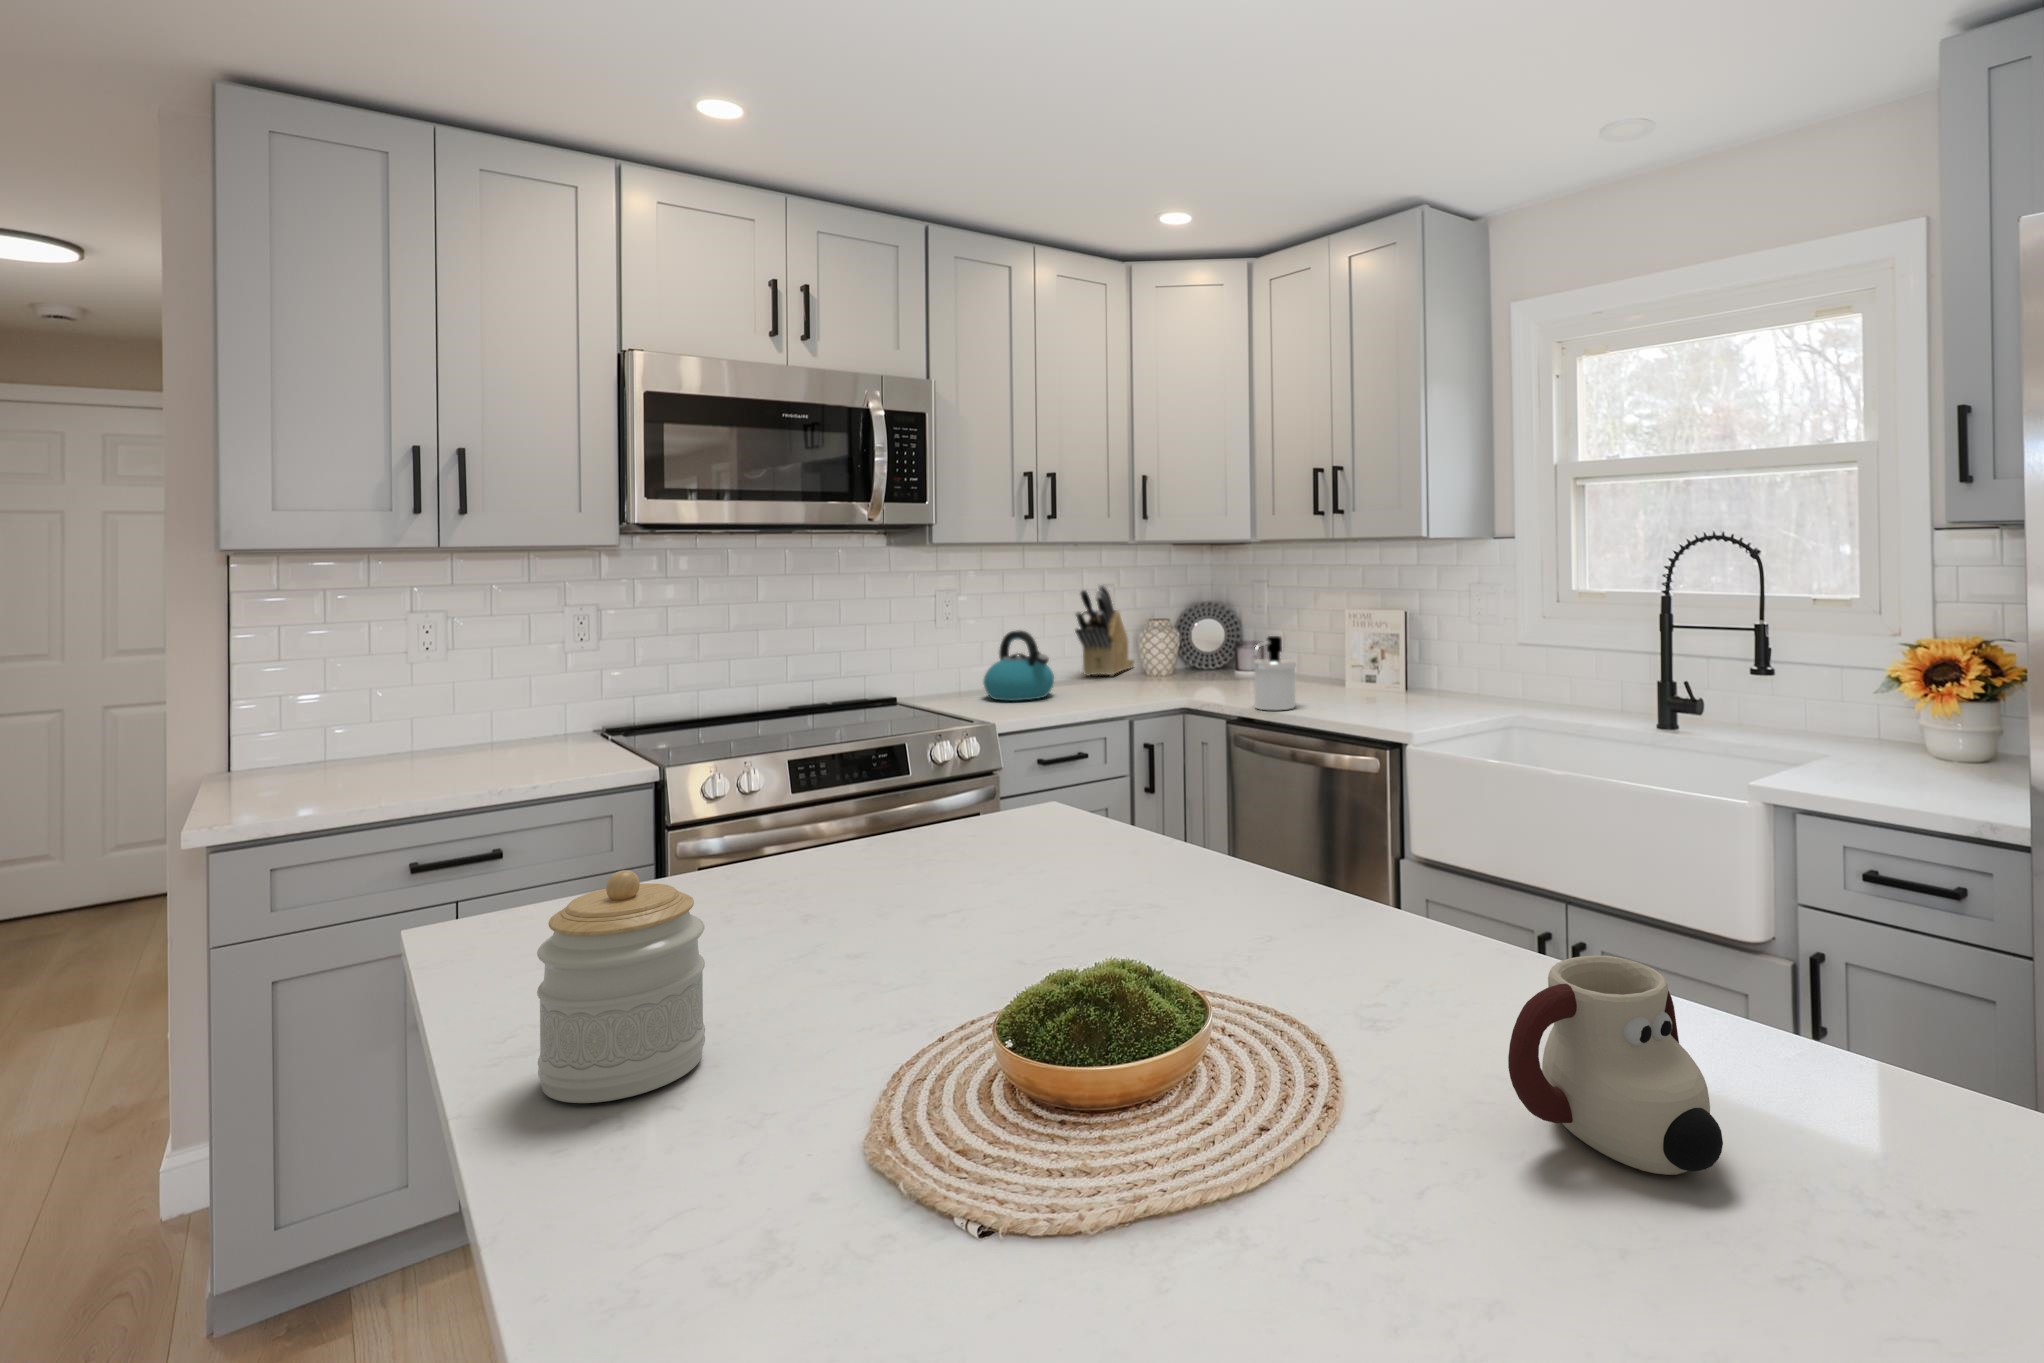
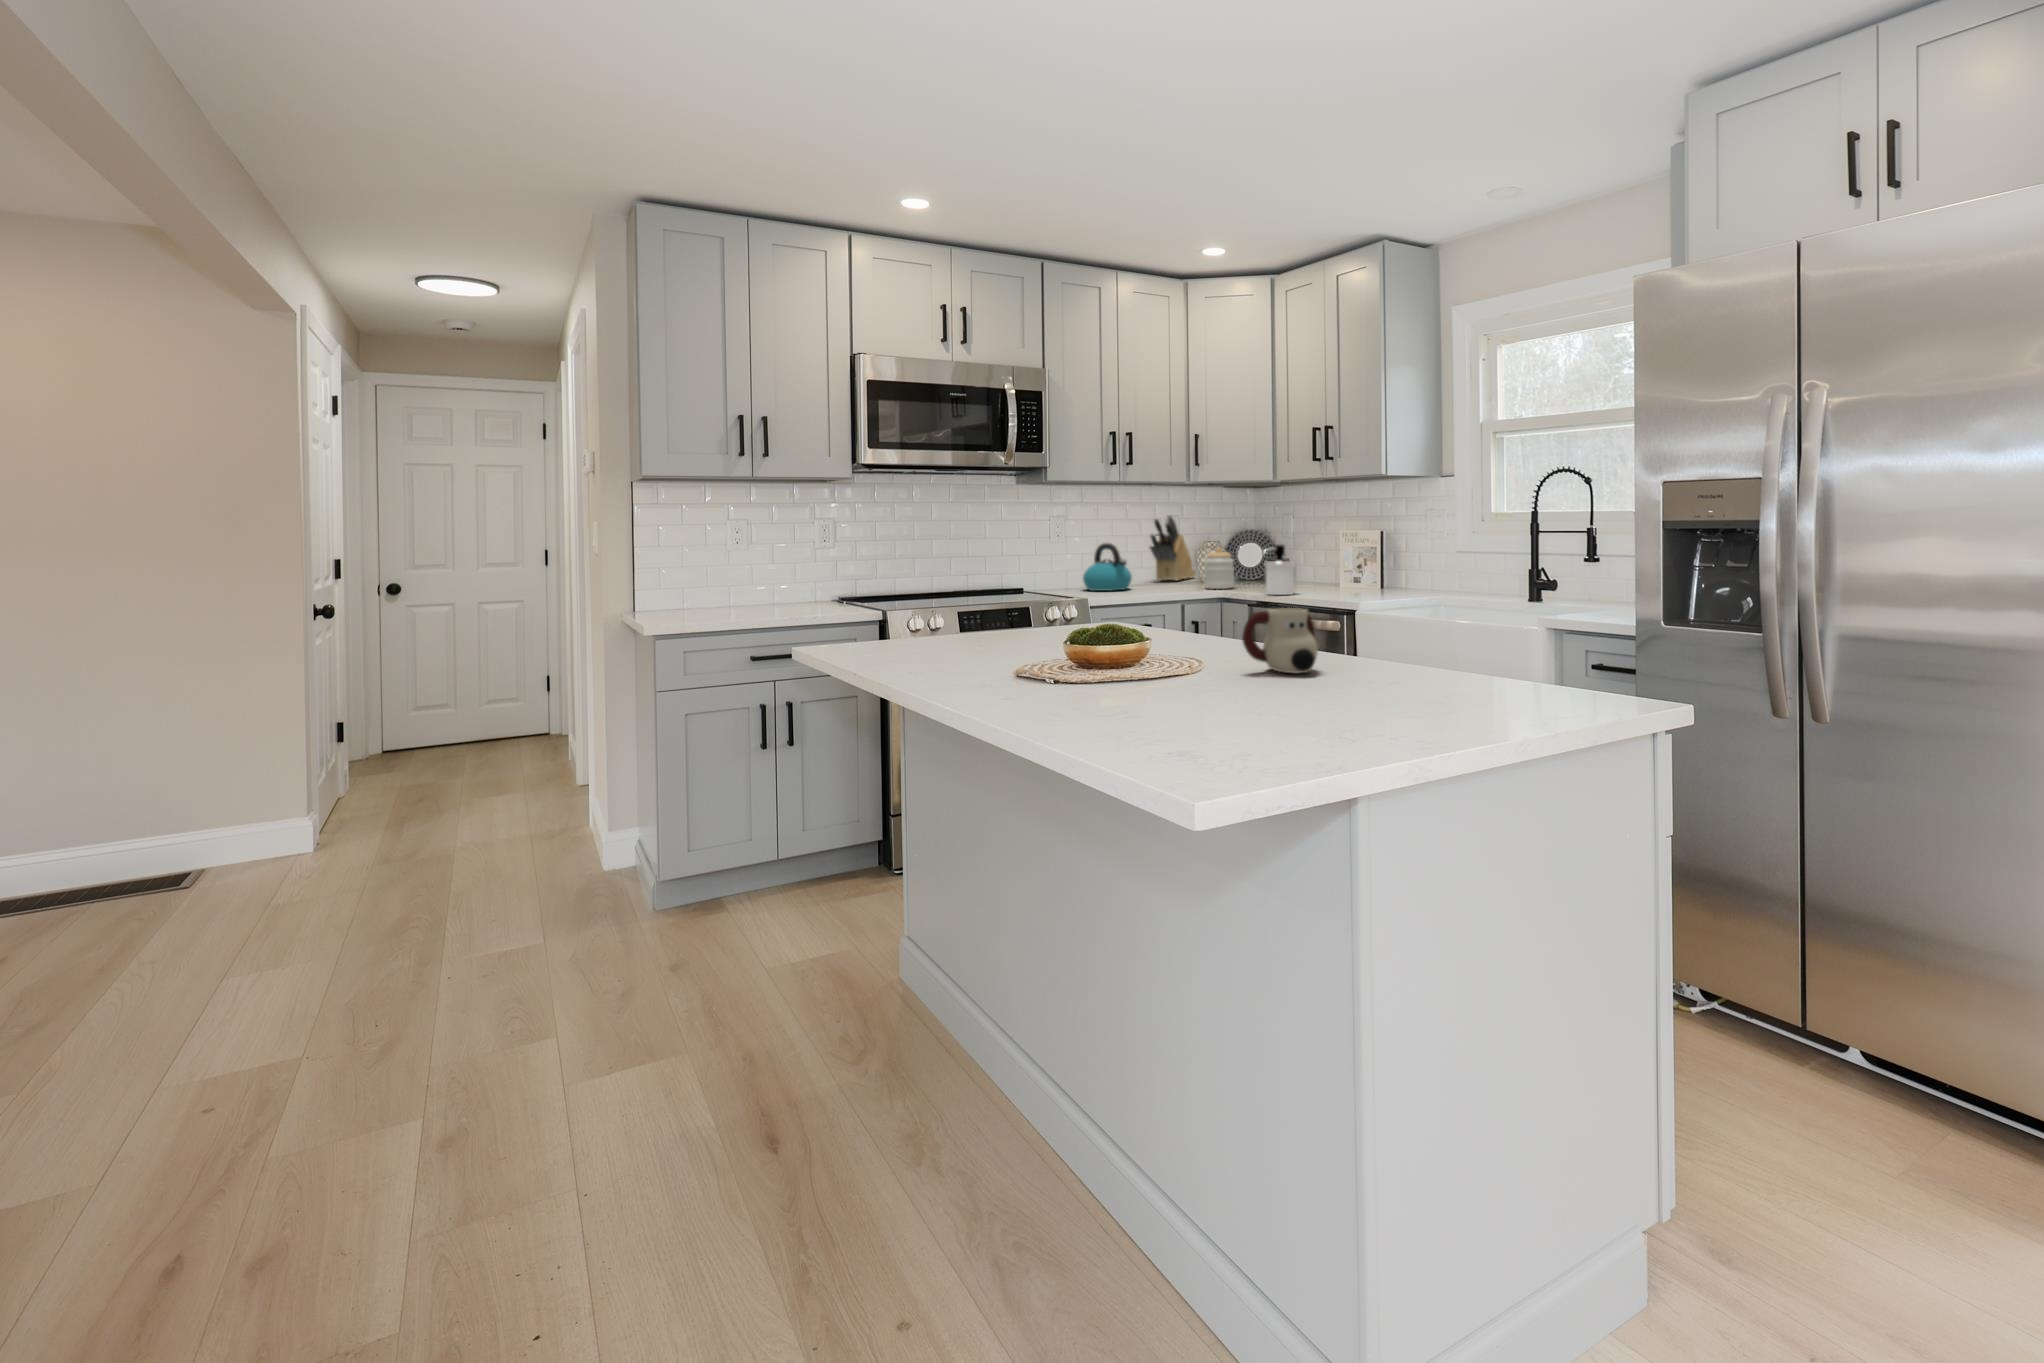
jar: present [537,870,705,1103] -> present [1204,548,1234,589]

